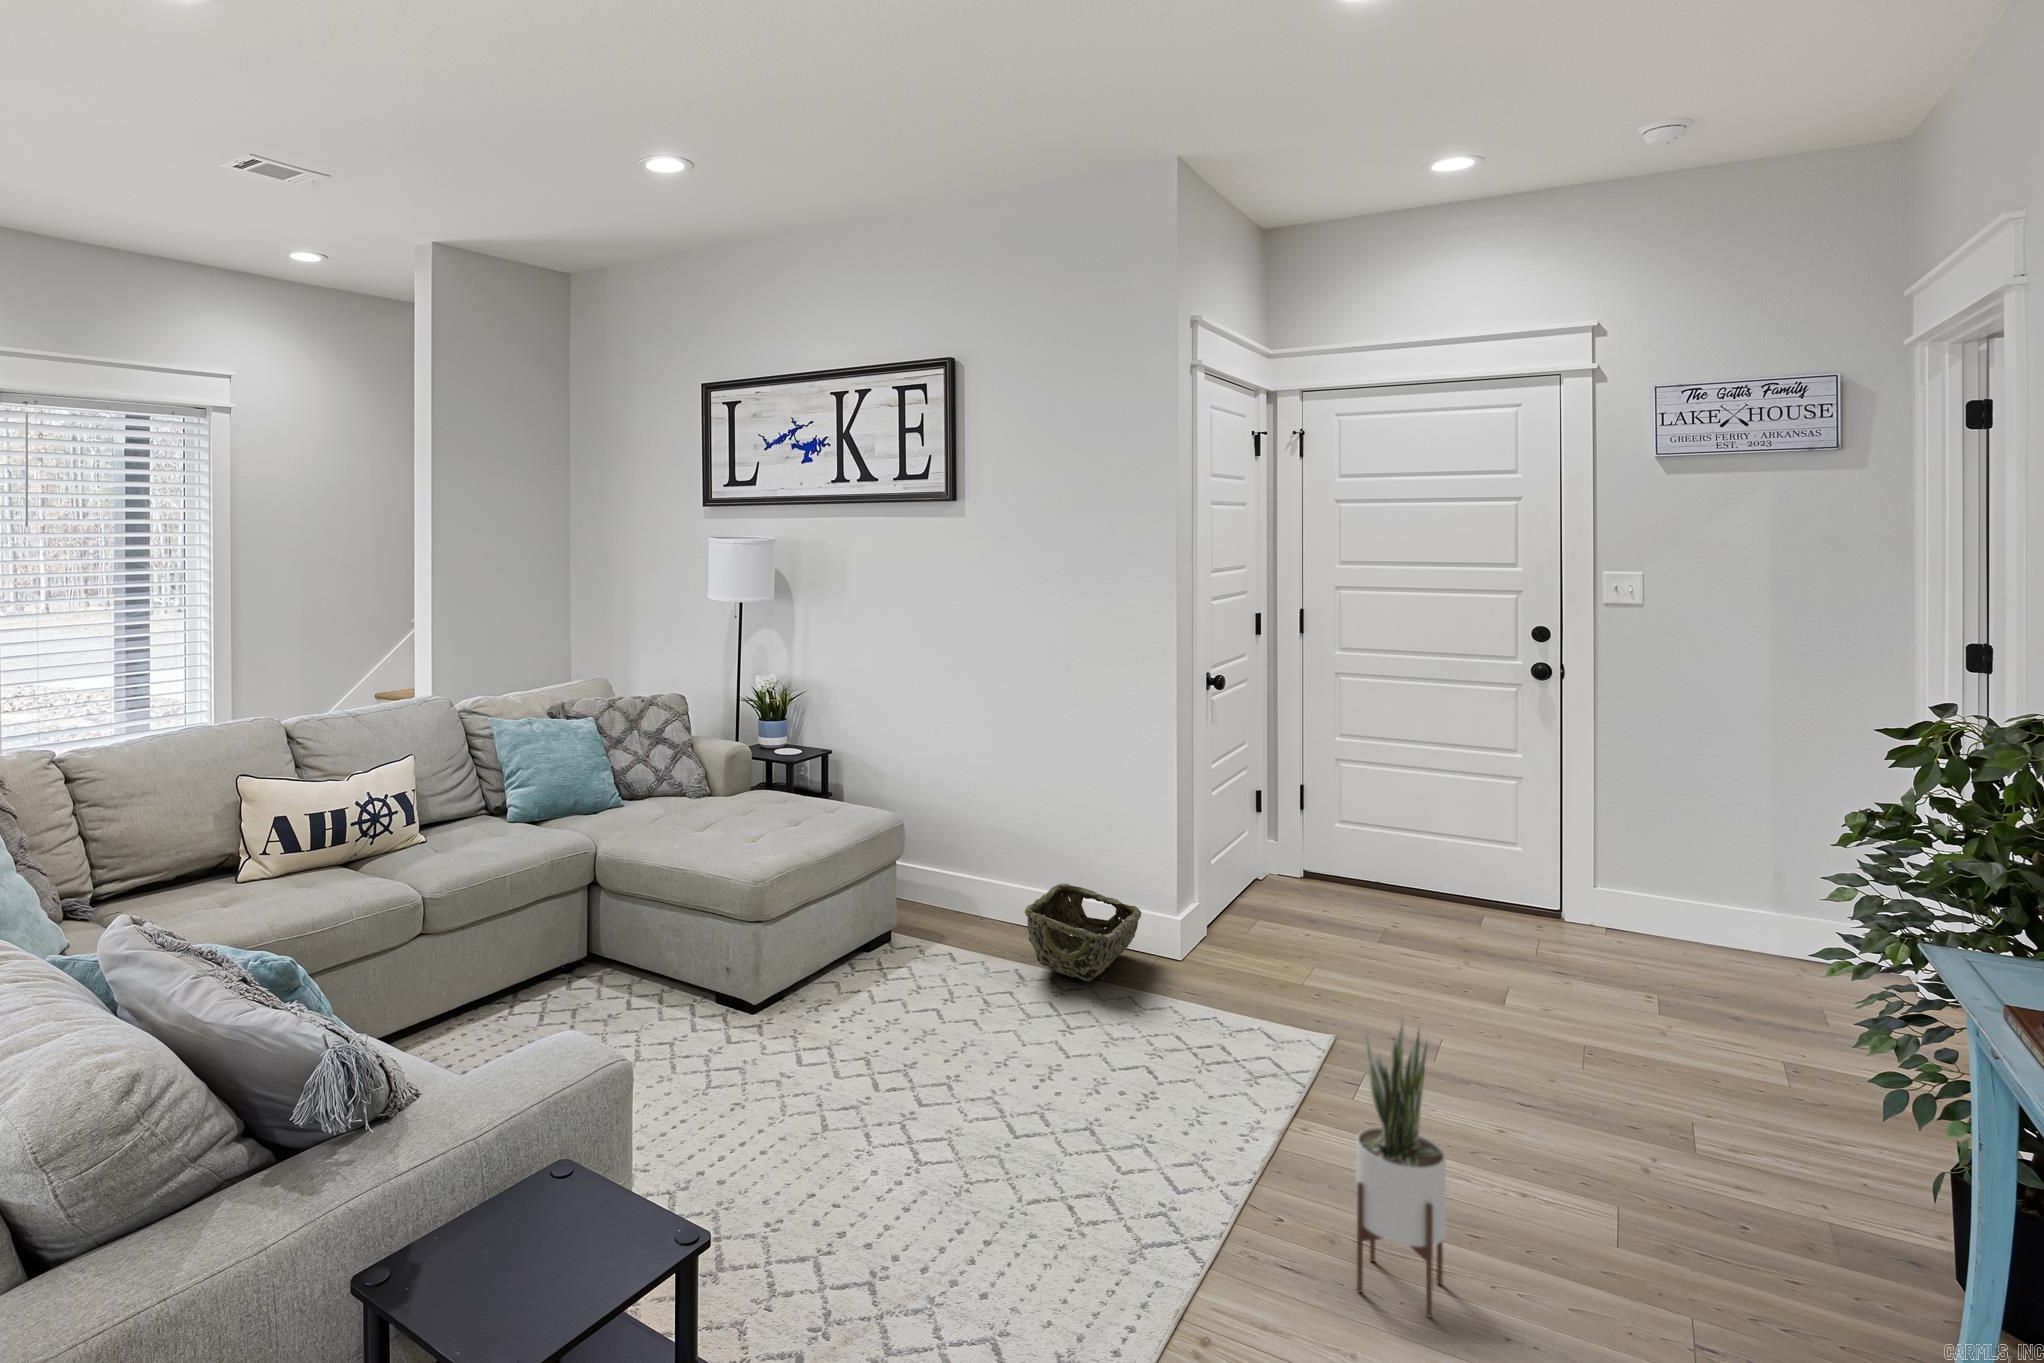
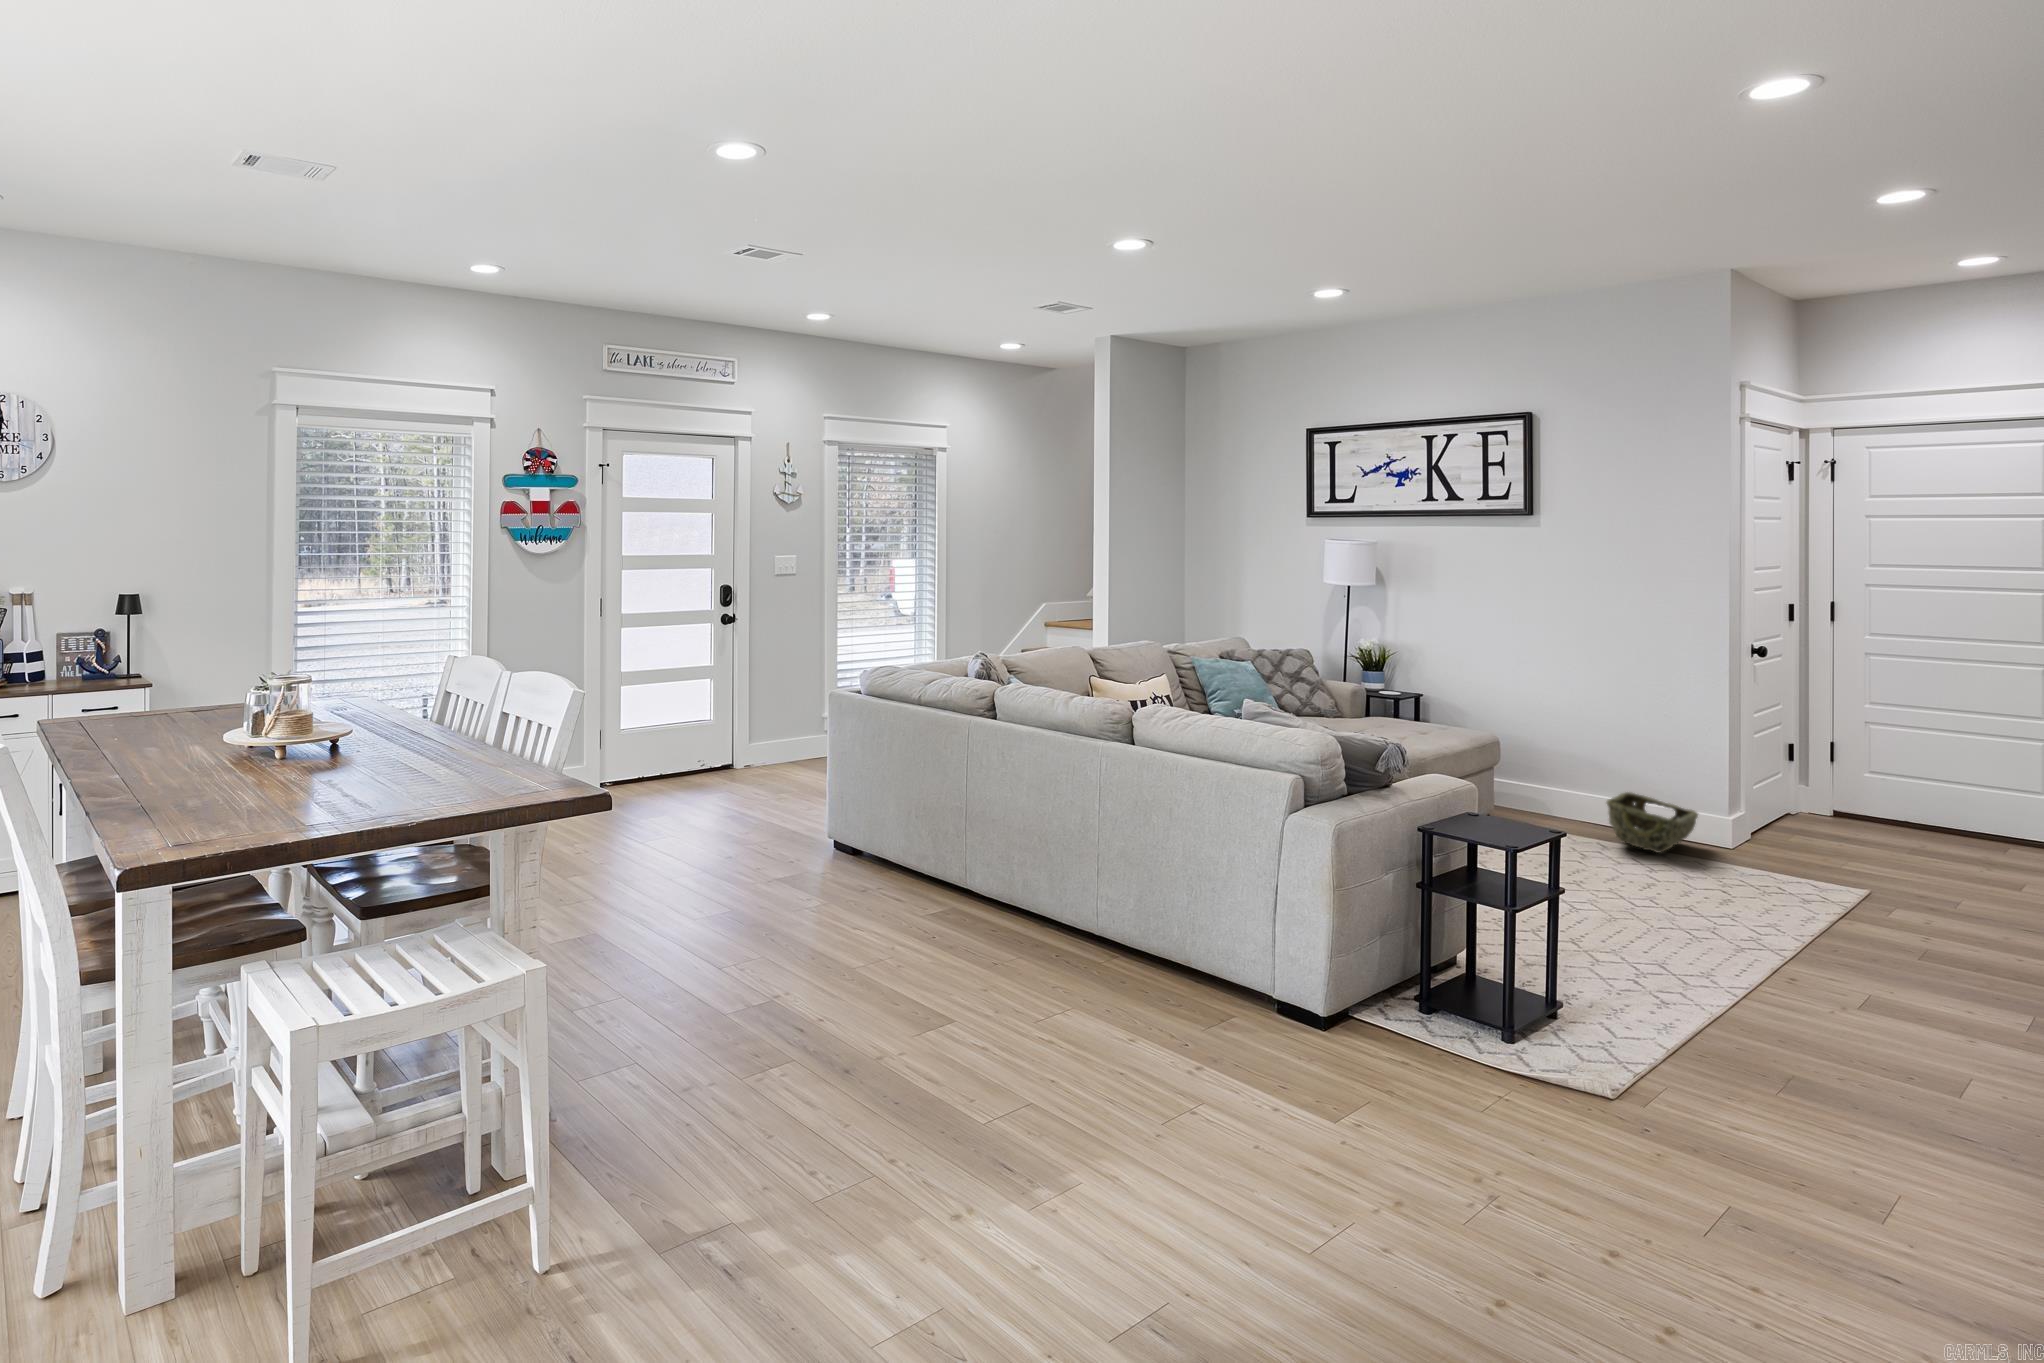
potted plant: present [1356,1019,1446,1317] -> none [1899,824,1965,995]

